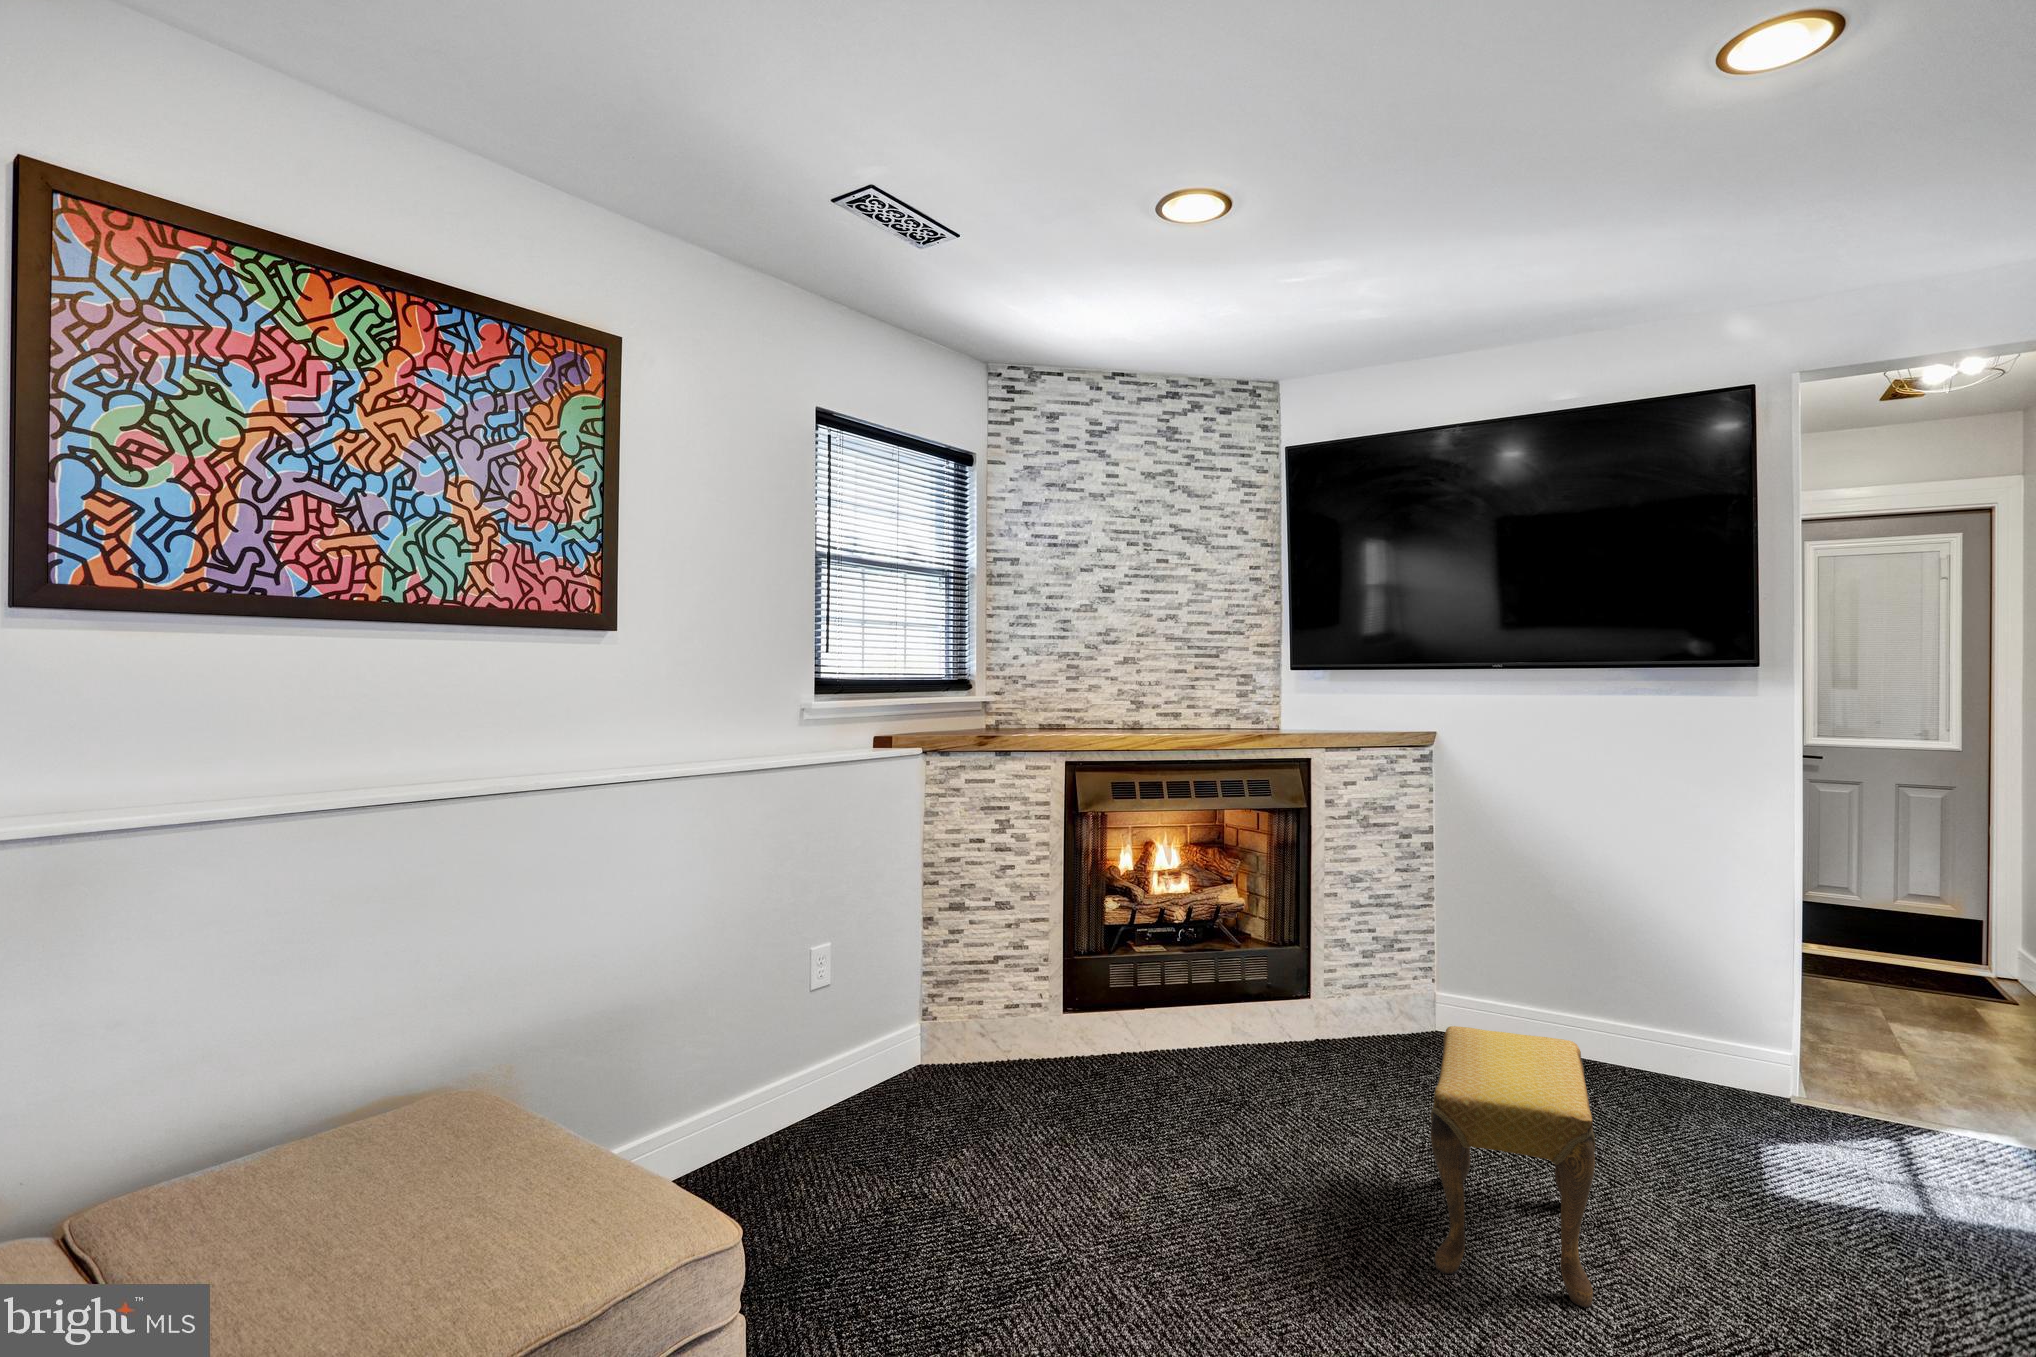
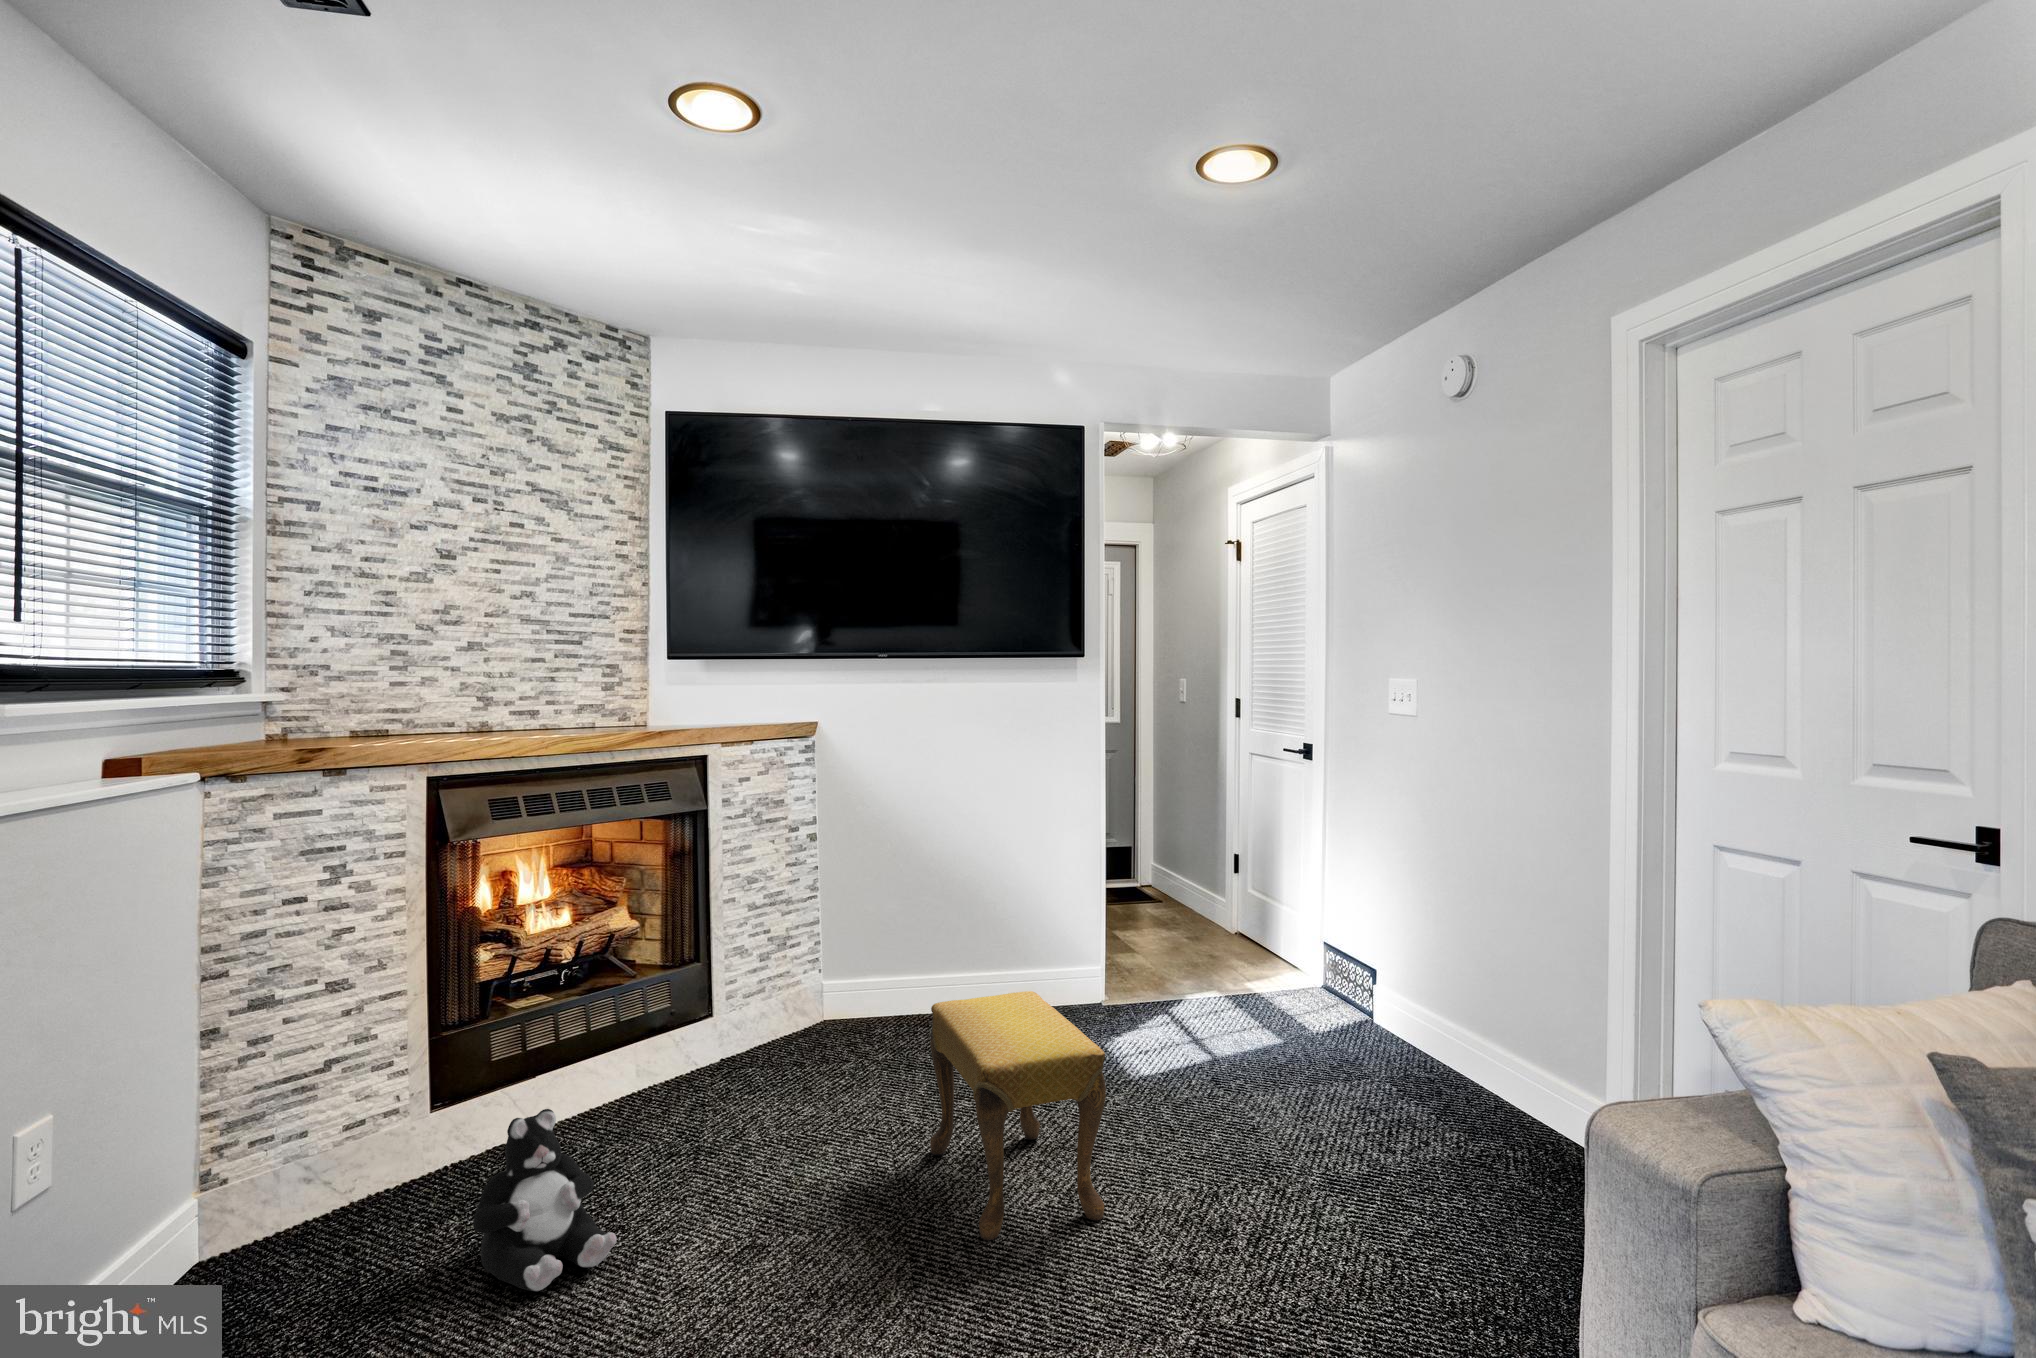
plush toy: none [1038,1025,1128,1157] -> present [473,1109,617,1291]

